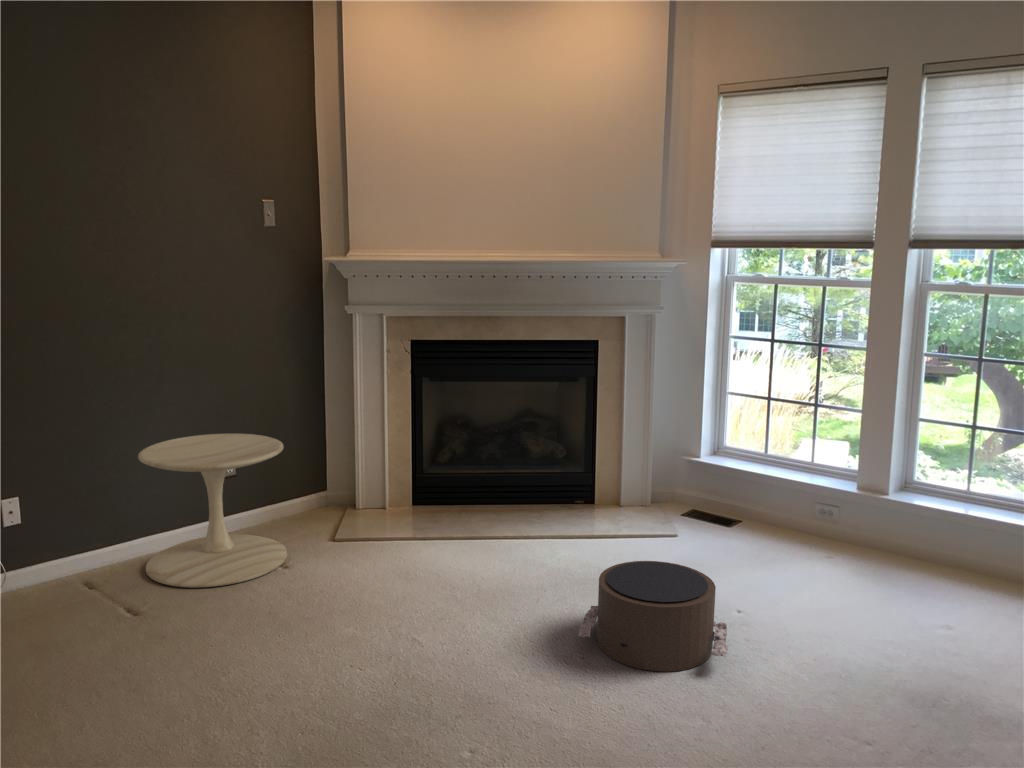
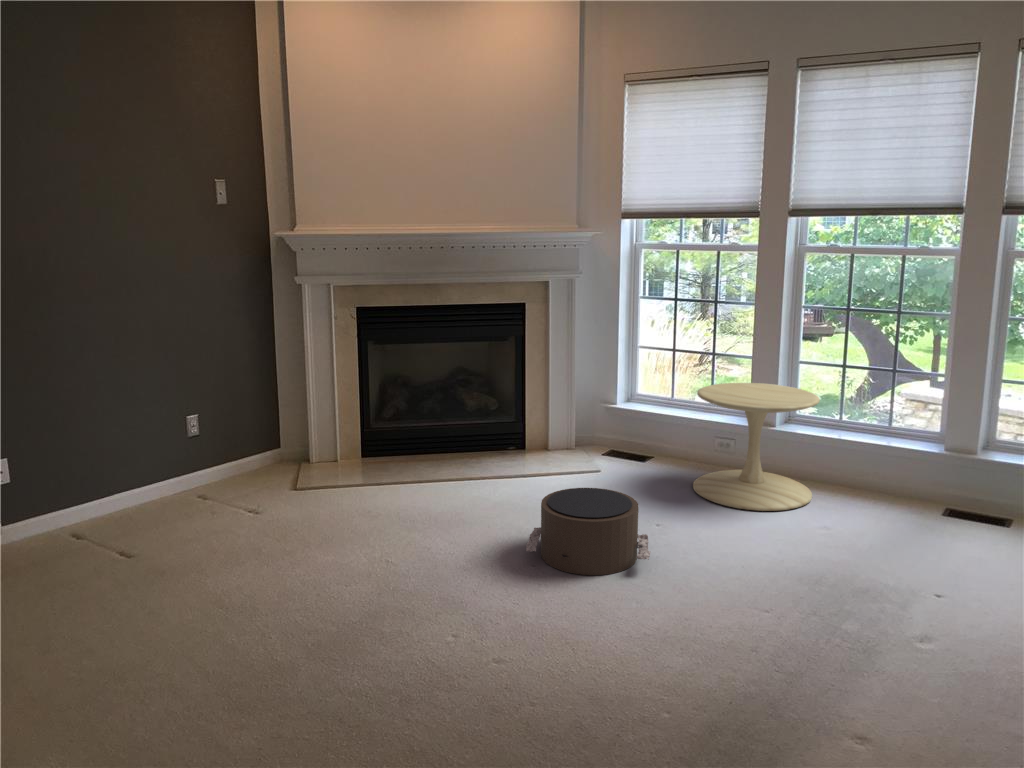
side table: present [138,434,287,588] -> present [693,383,820,511]

